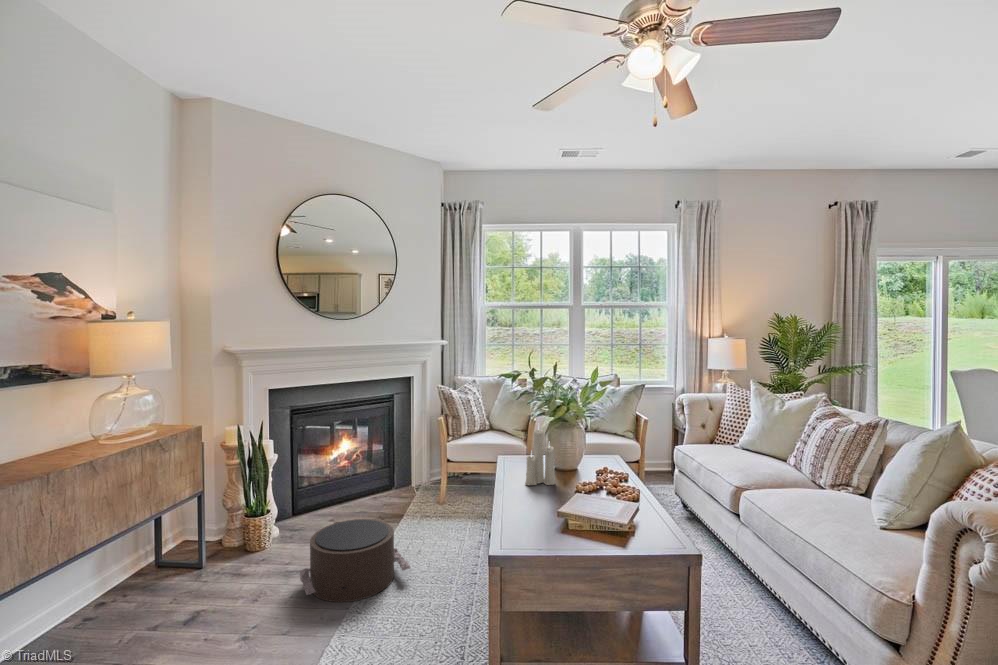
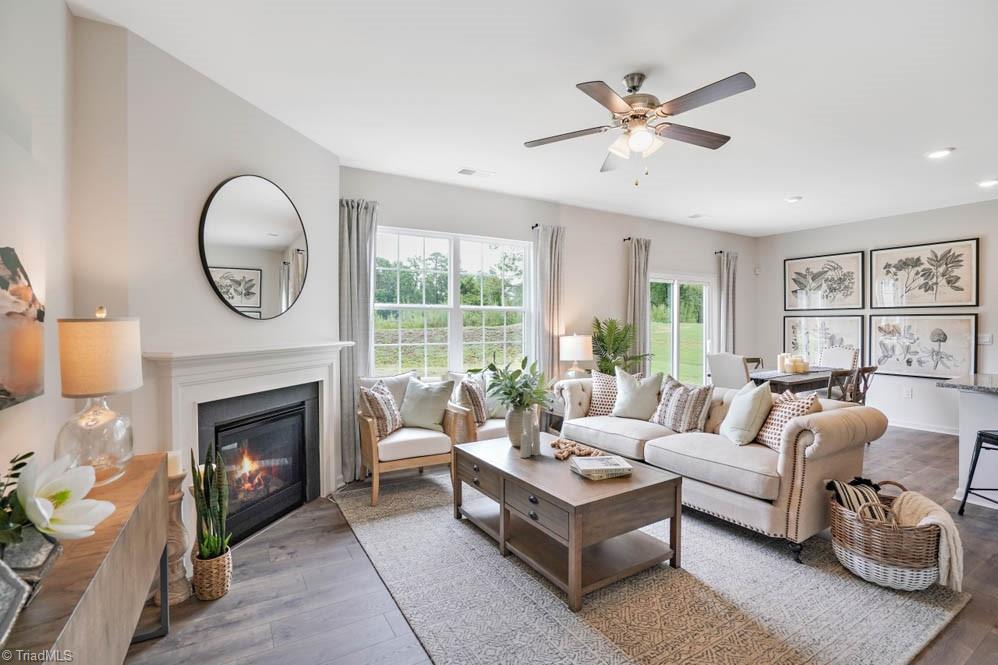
pouf: present [300,519,411,602] -> none [325,518,430,599]

